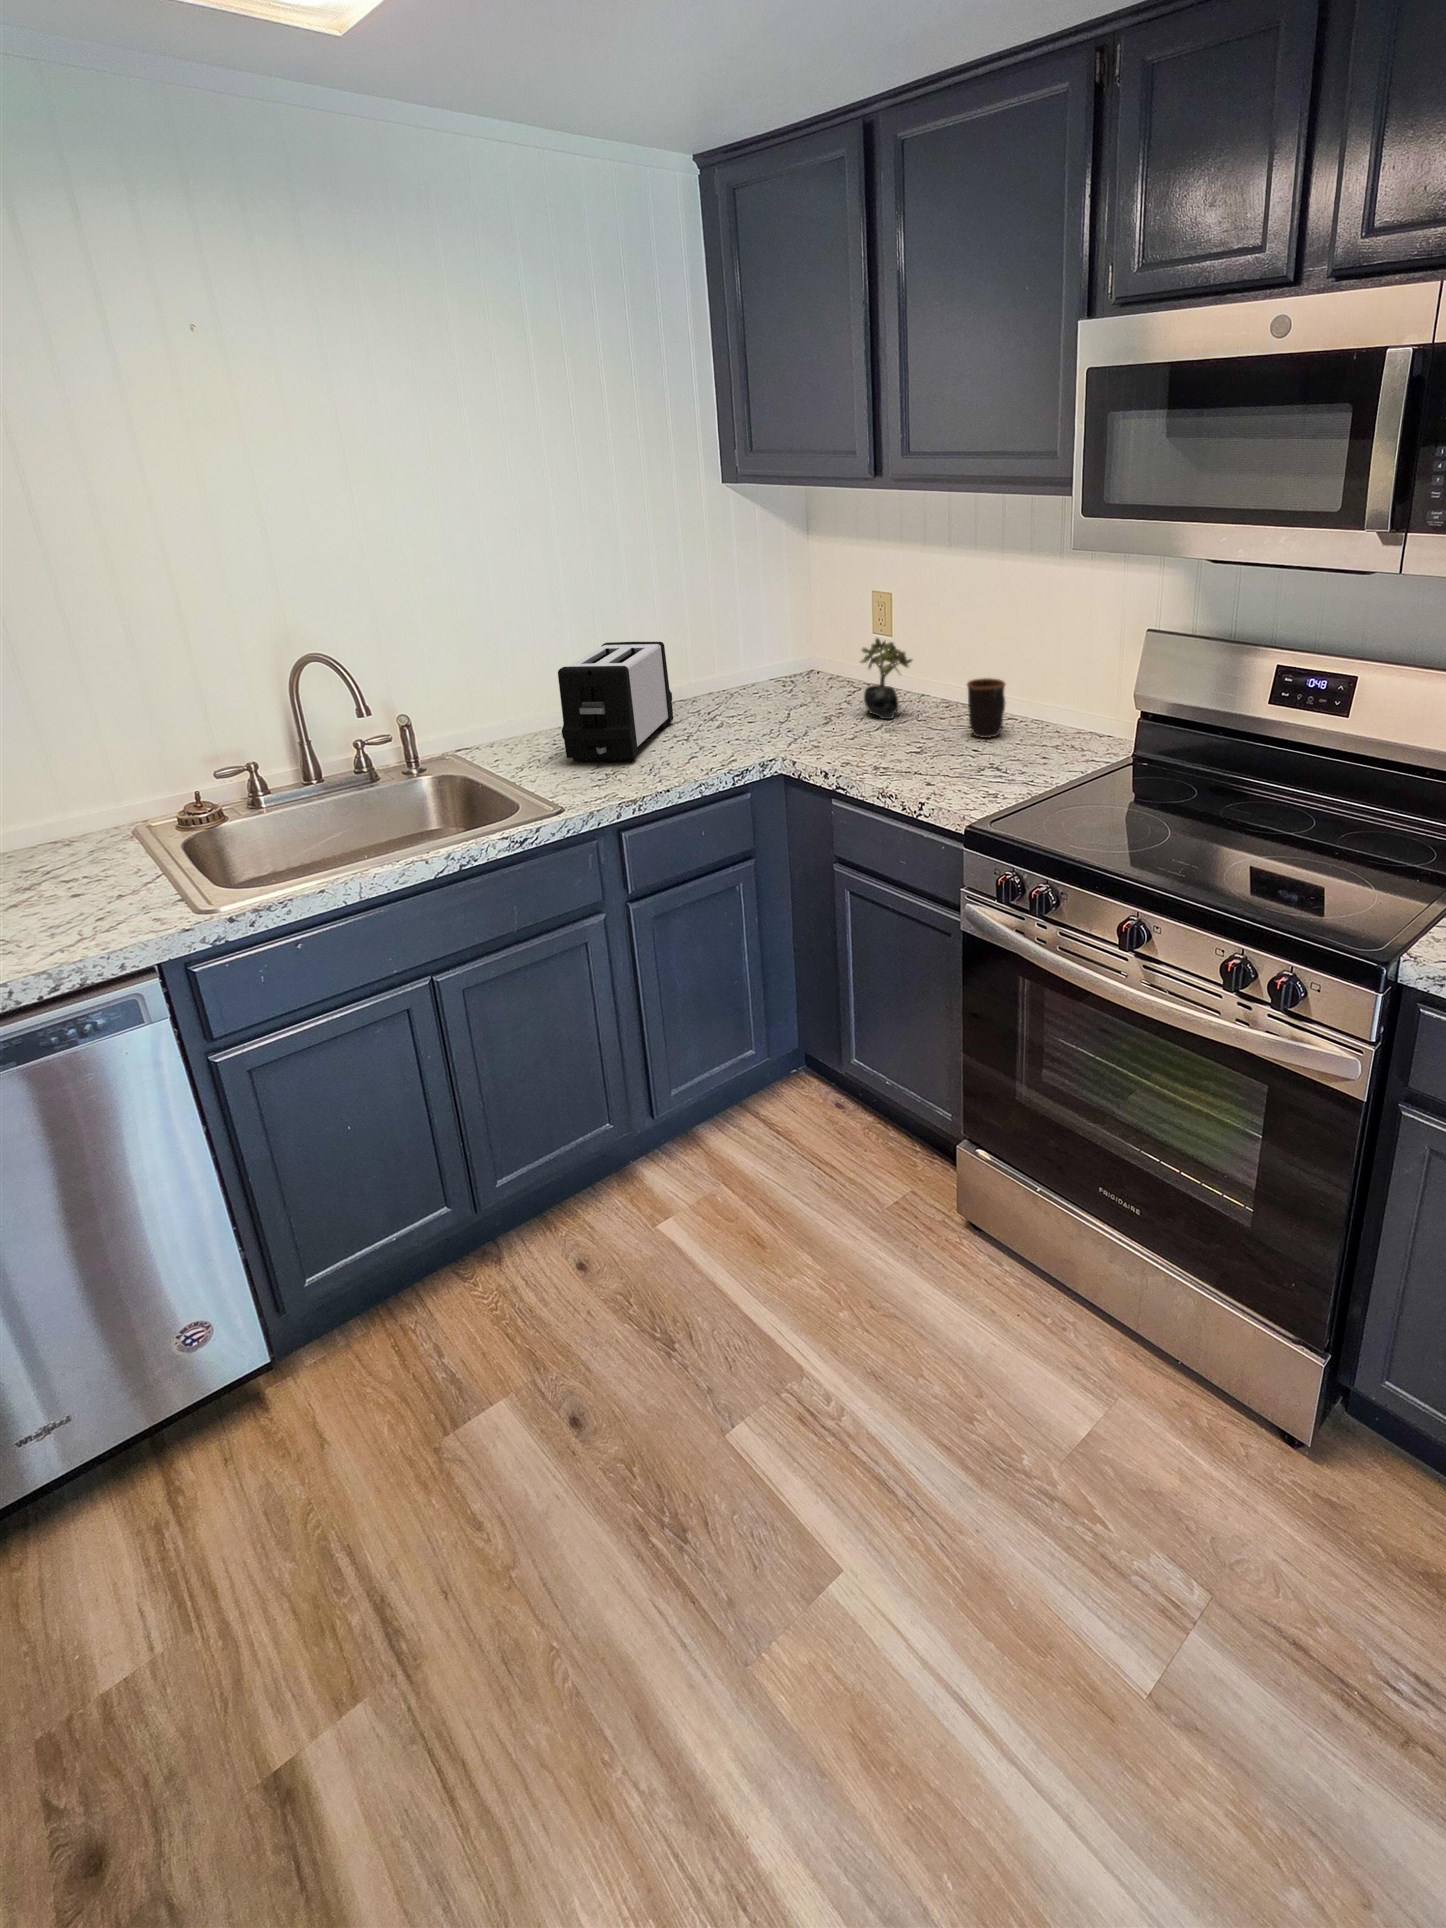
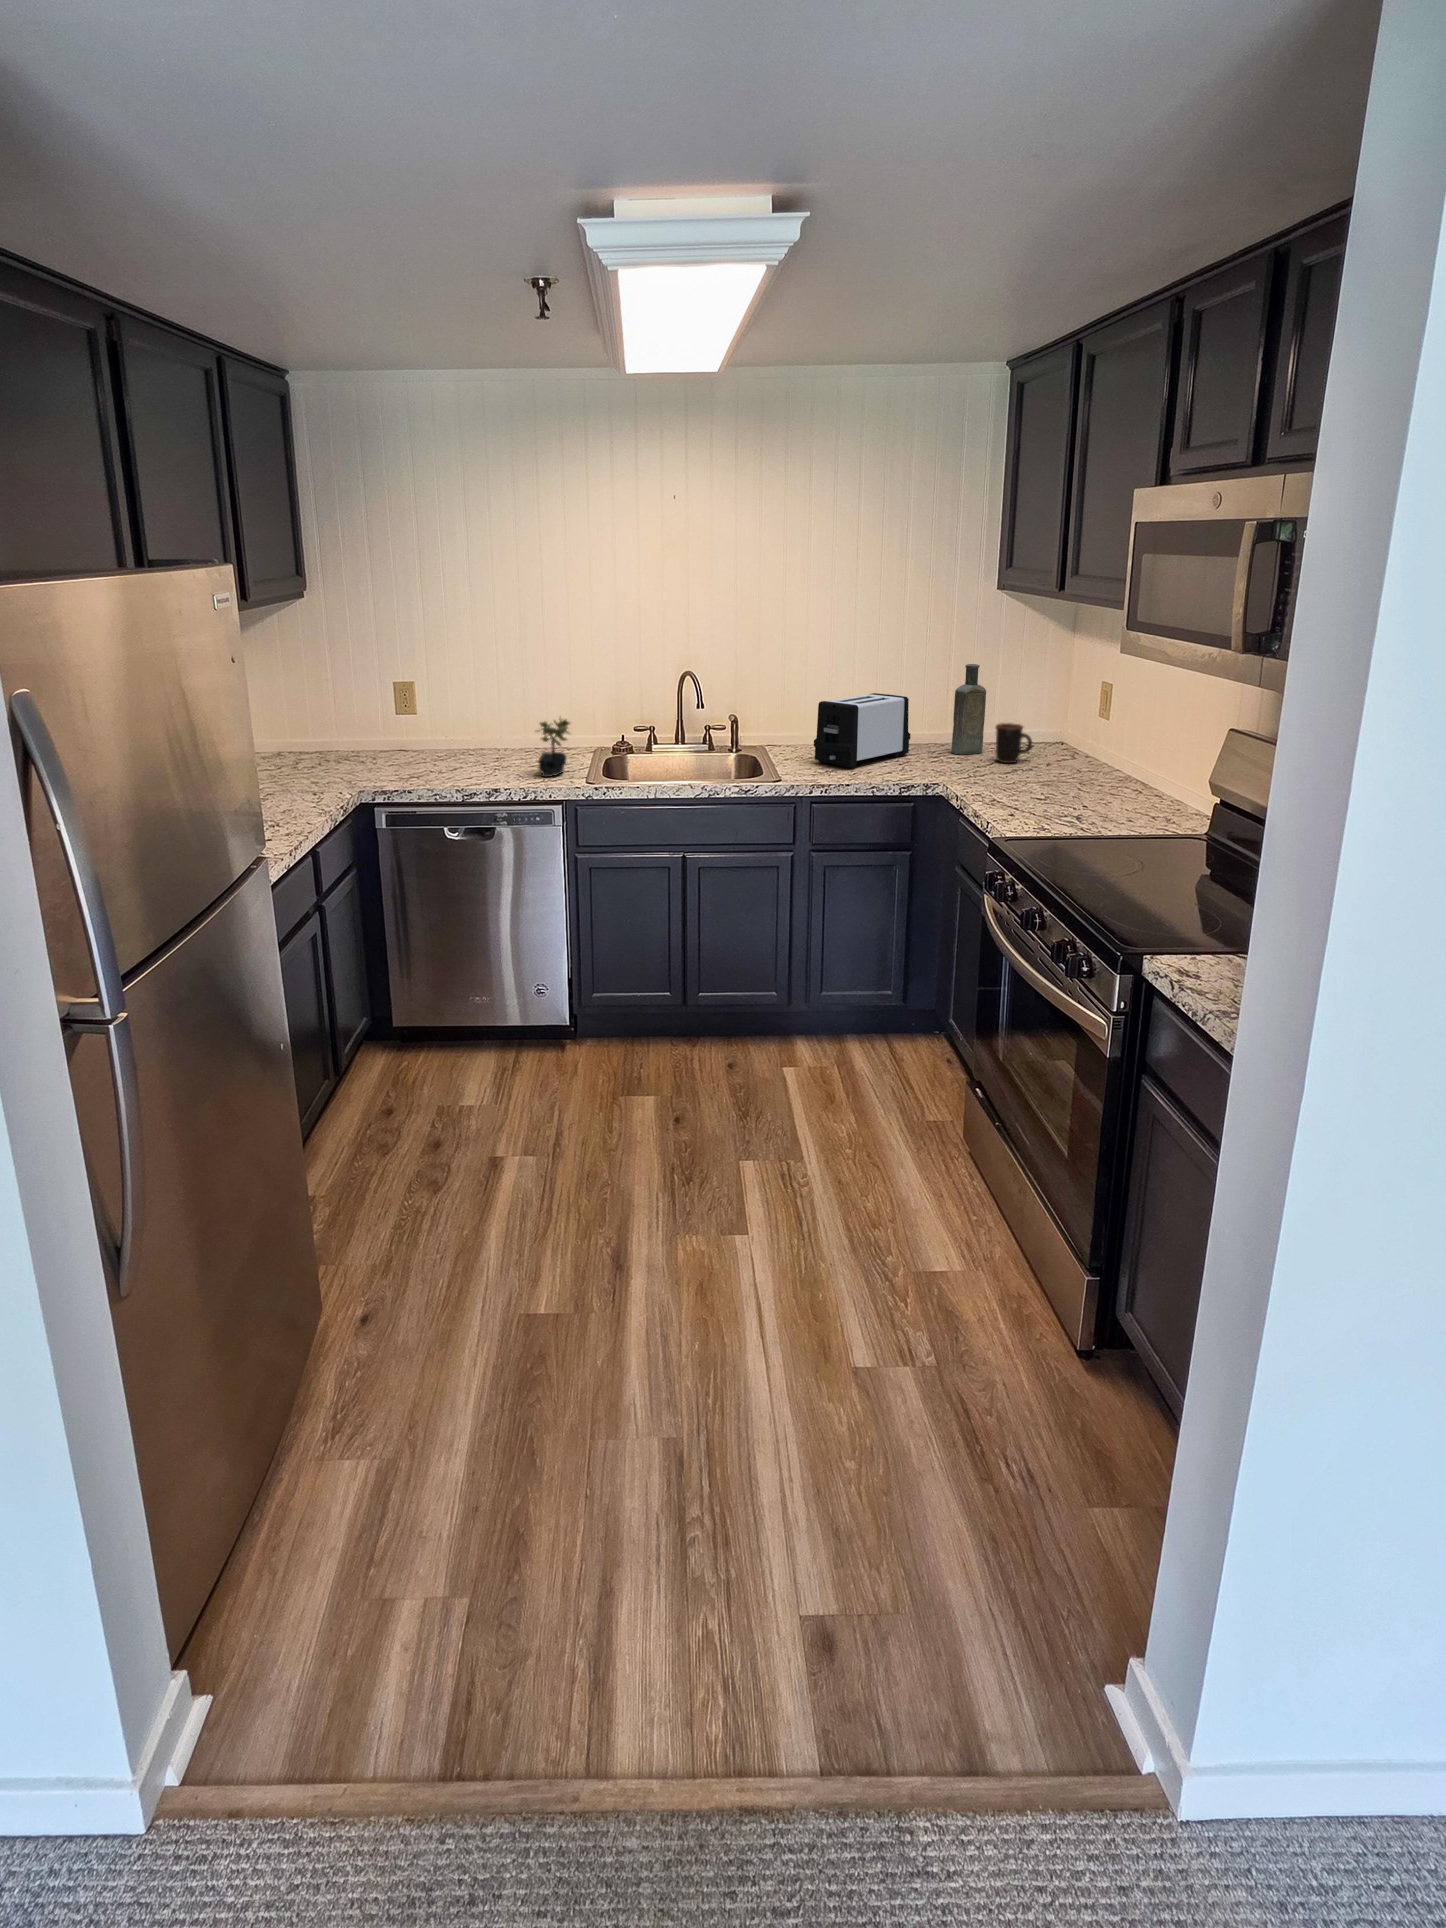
bottle: none [708,585,752,709] -> present [951,664,986,754]
succulent plant: present [861,638,912,719] -> present [539,719,570,777]
mug: present [967,678,1005,738] -> present [996,723,1032,763]

